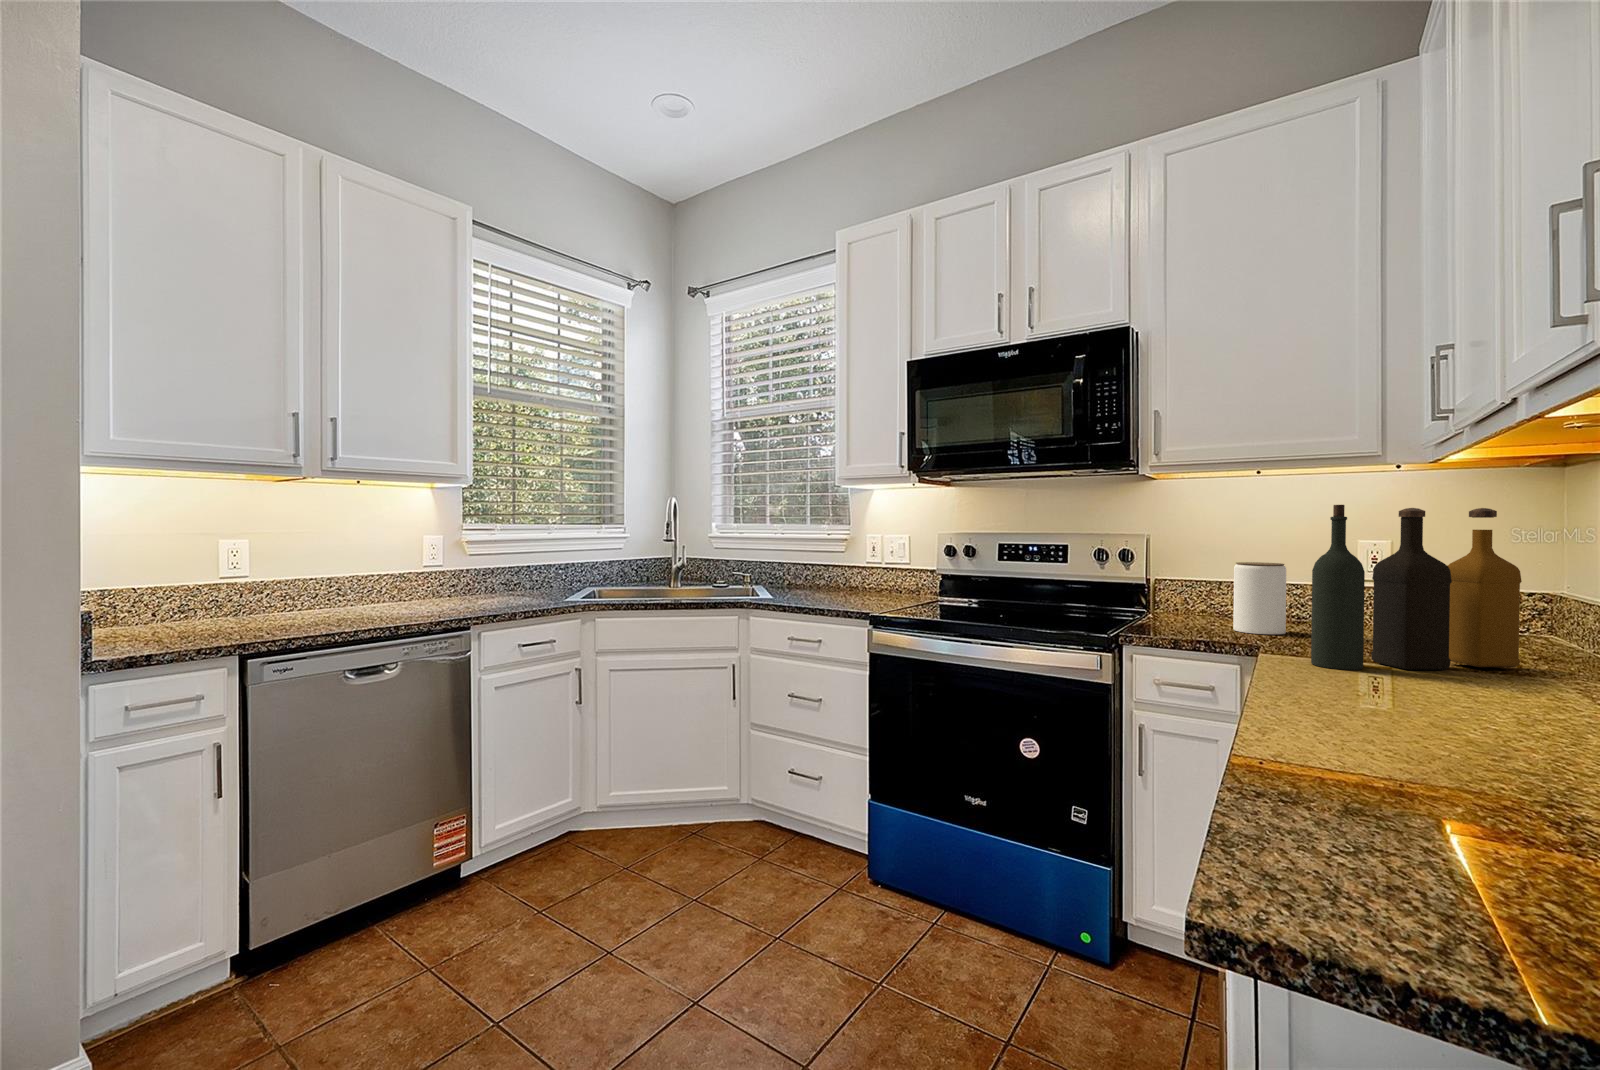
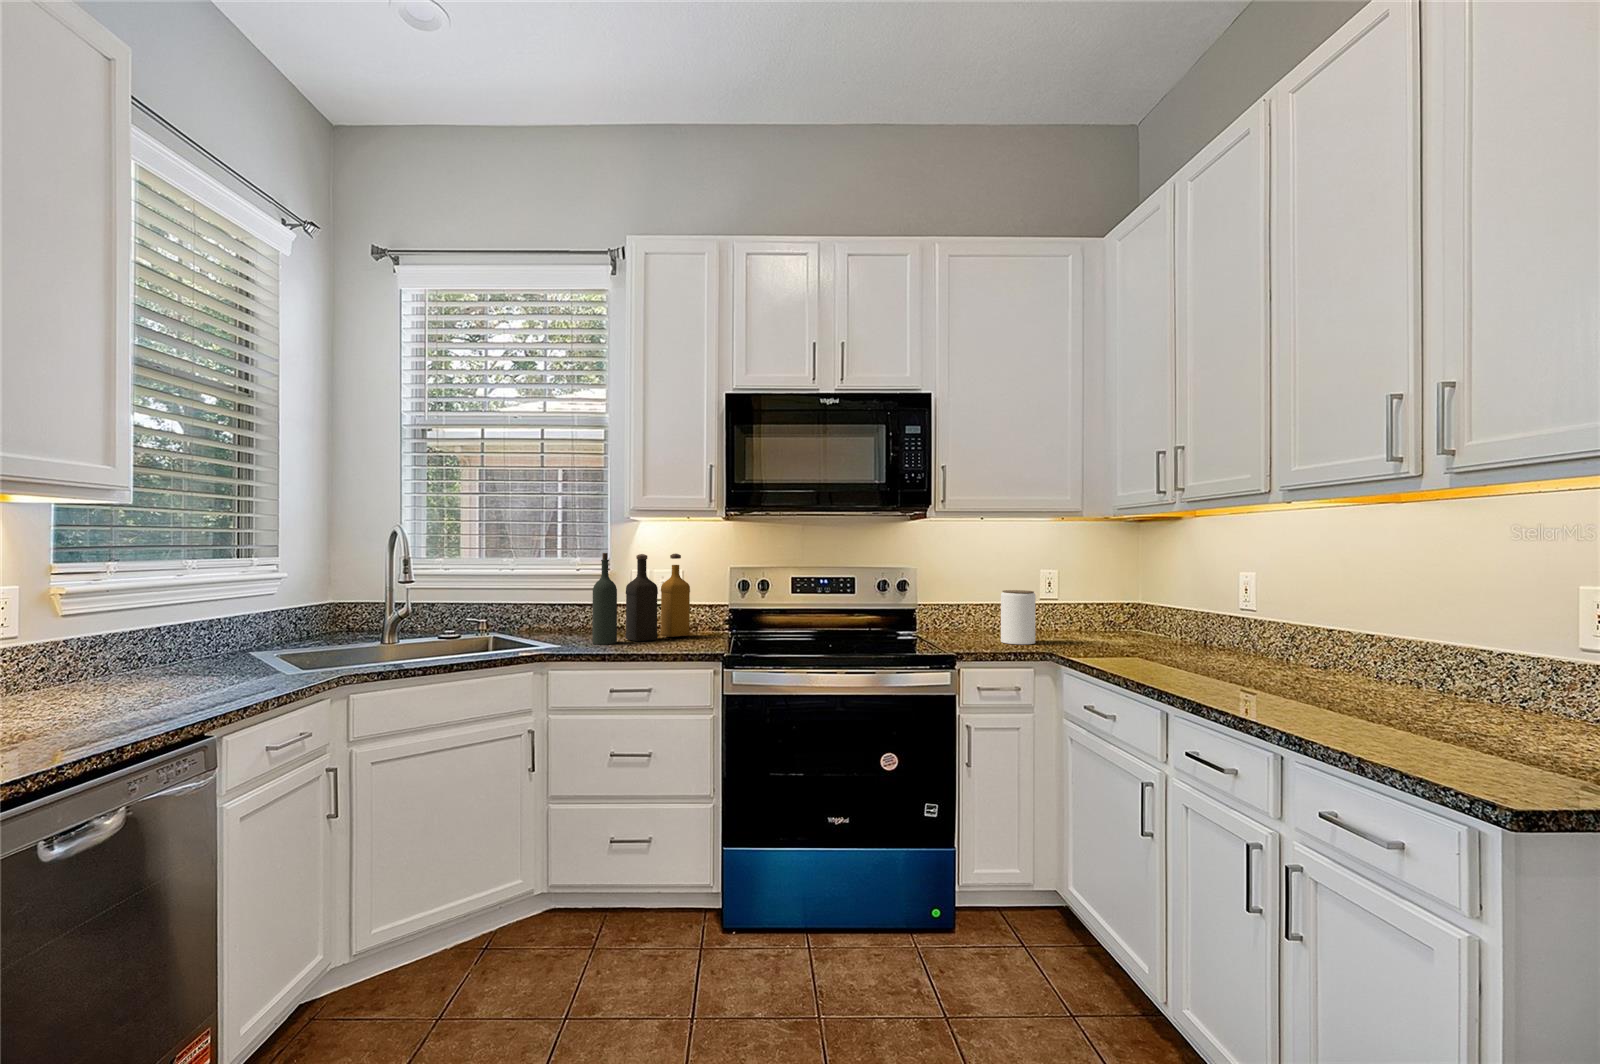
bottle: present [1311,505,1522,670] -> present [592,553,690,645]

